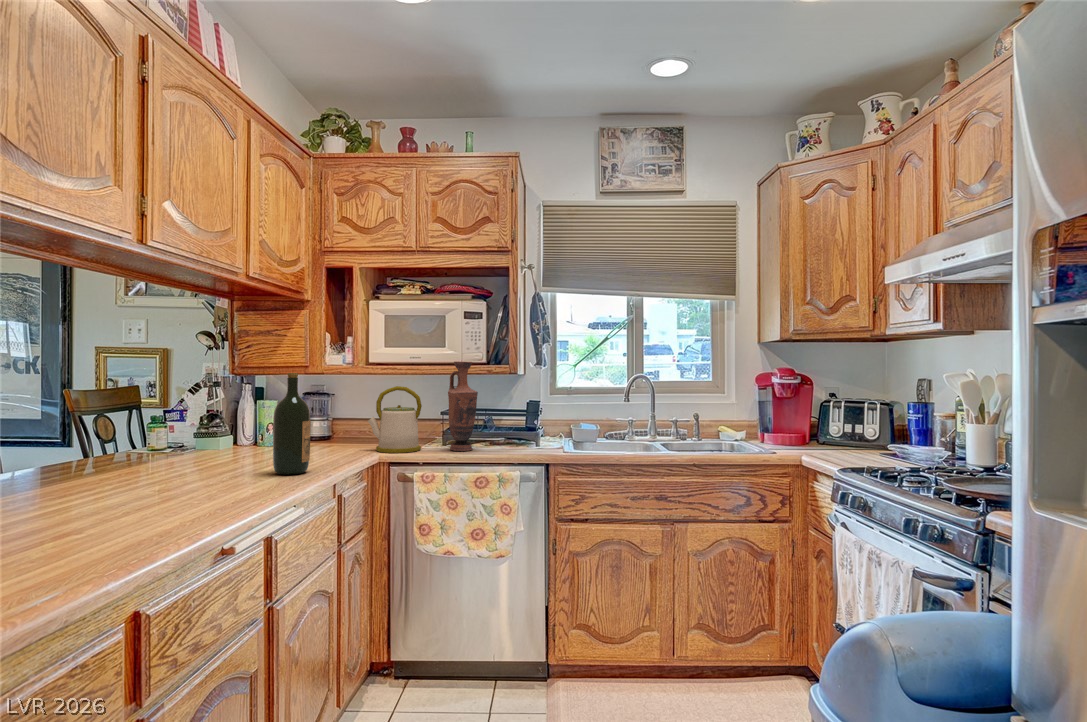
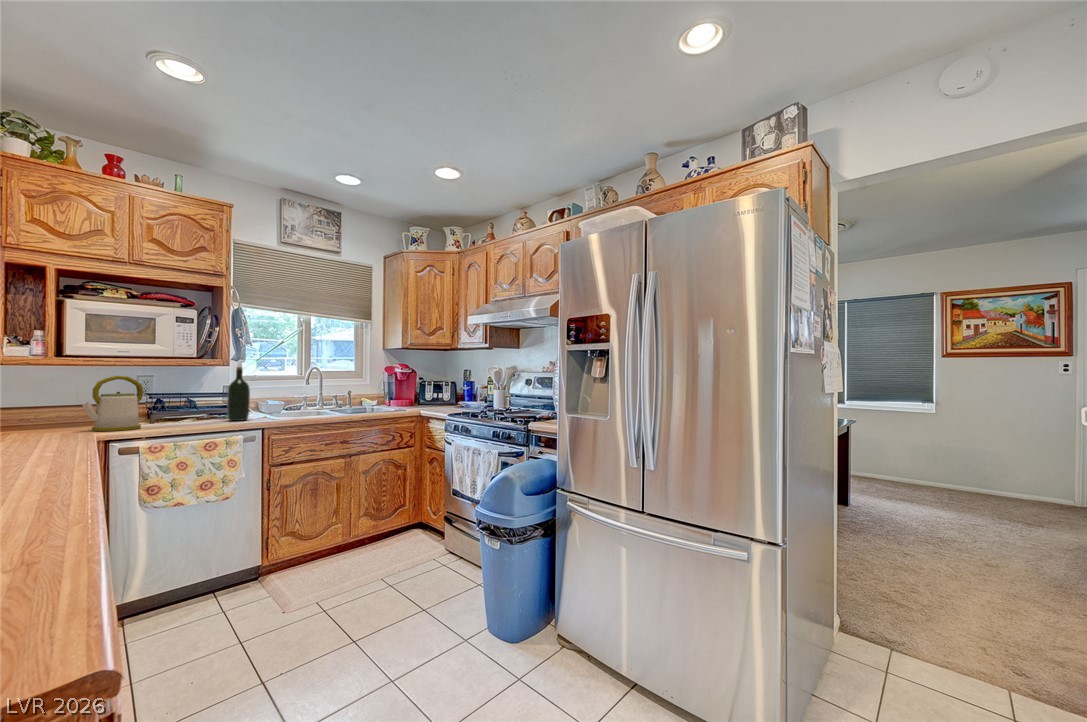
vase: present [448,361,478,451] -> none [171,357,200,425]
wine bottle: present [273,373,311,475] -> present [227,367,250,421]

